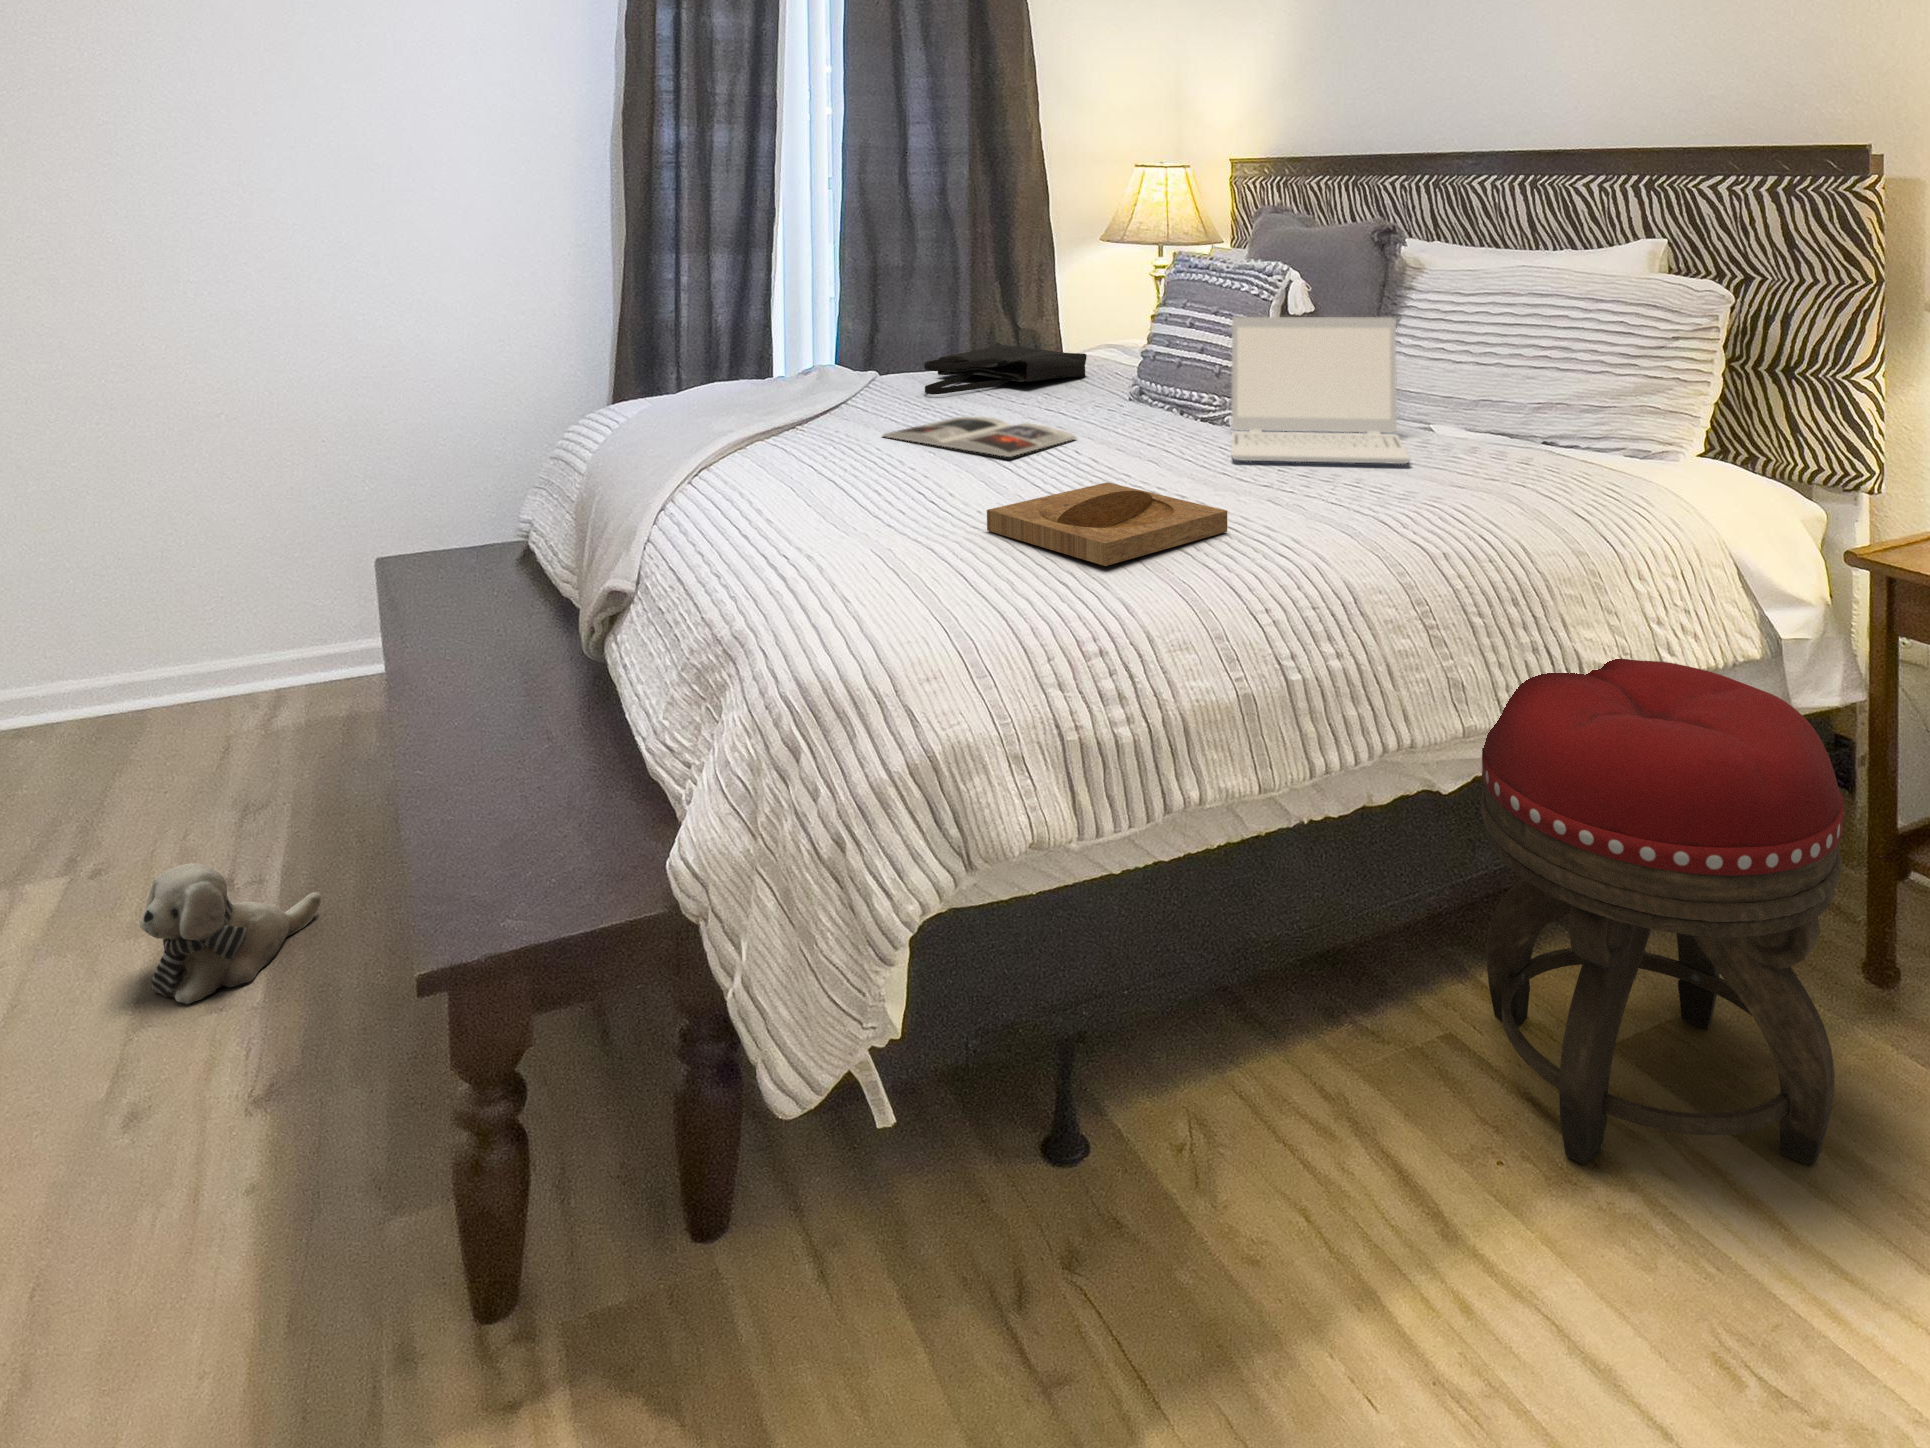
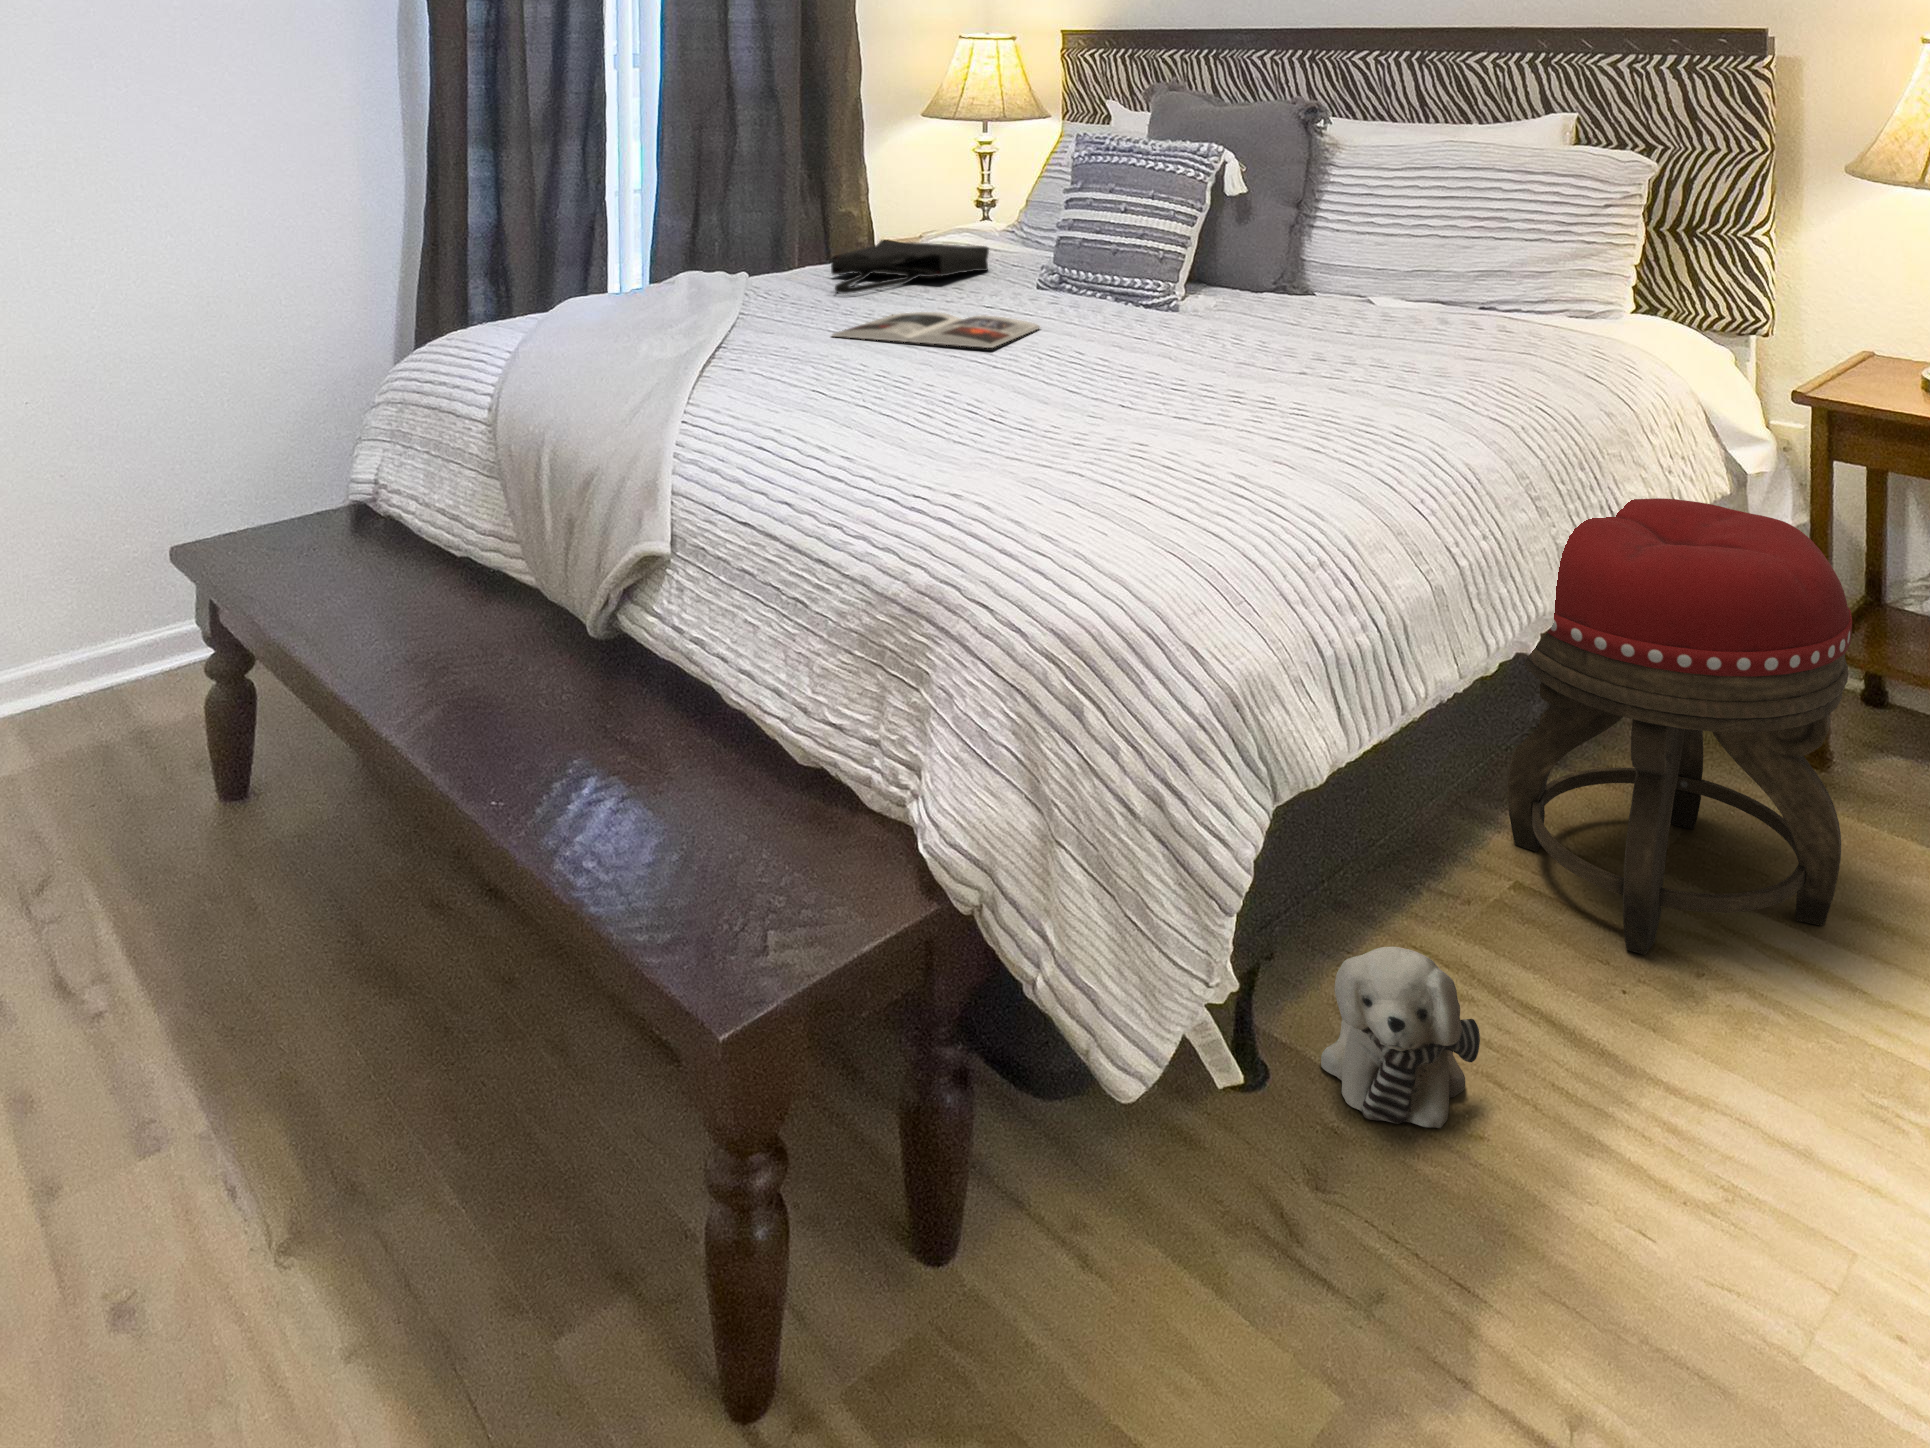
laptop: present [1231,317,1410,464] -> none [1188,192,1389,339]
tray: present [987,482,1227,566] -> none [1037,364,1276,439]
plush toy: present [140,863,322,1004] -> present [1321,947,1480,1128]

